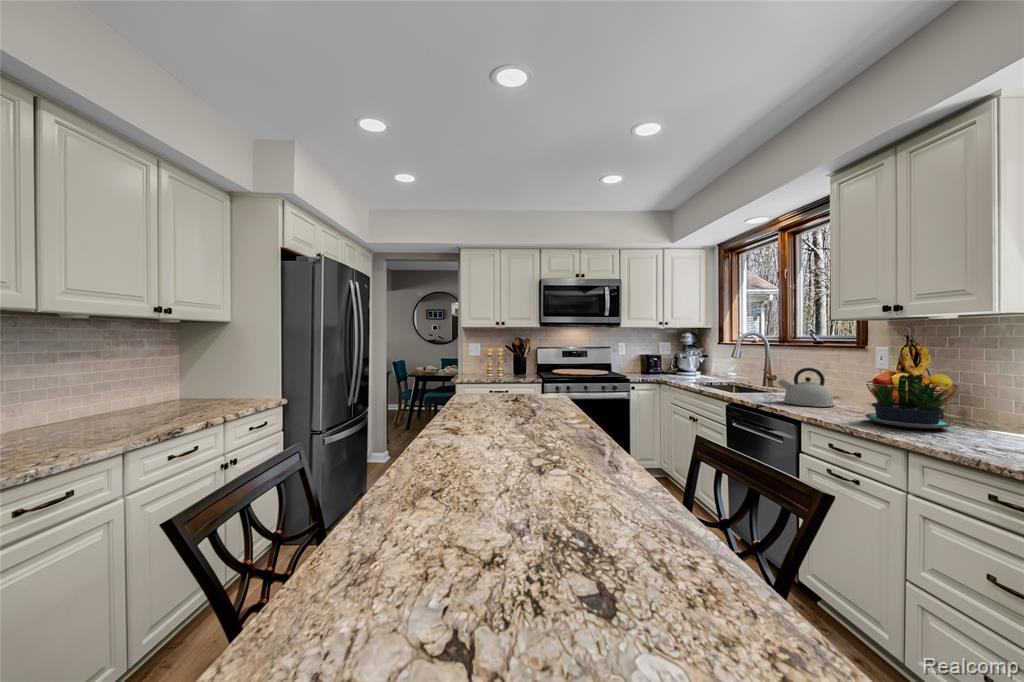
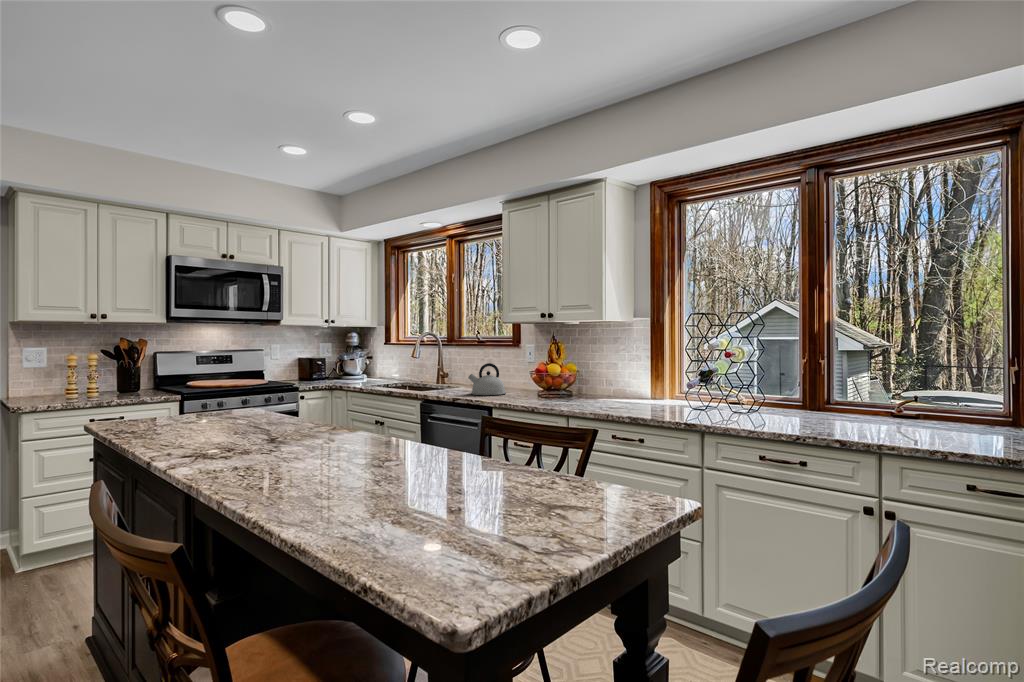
potted plant: present [865,374,956,428] -> none [535,364,587,401]

